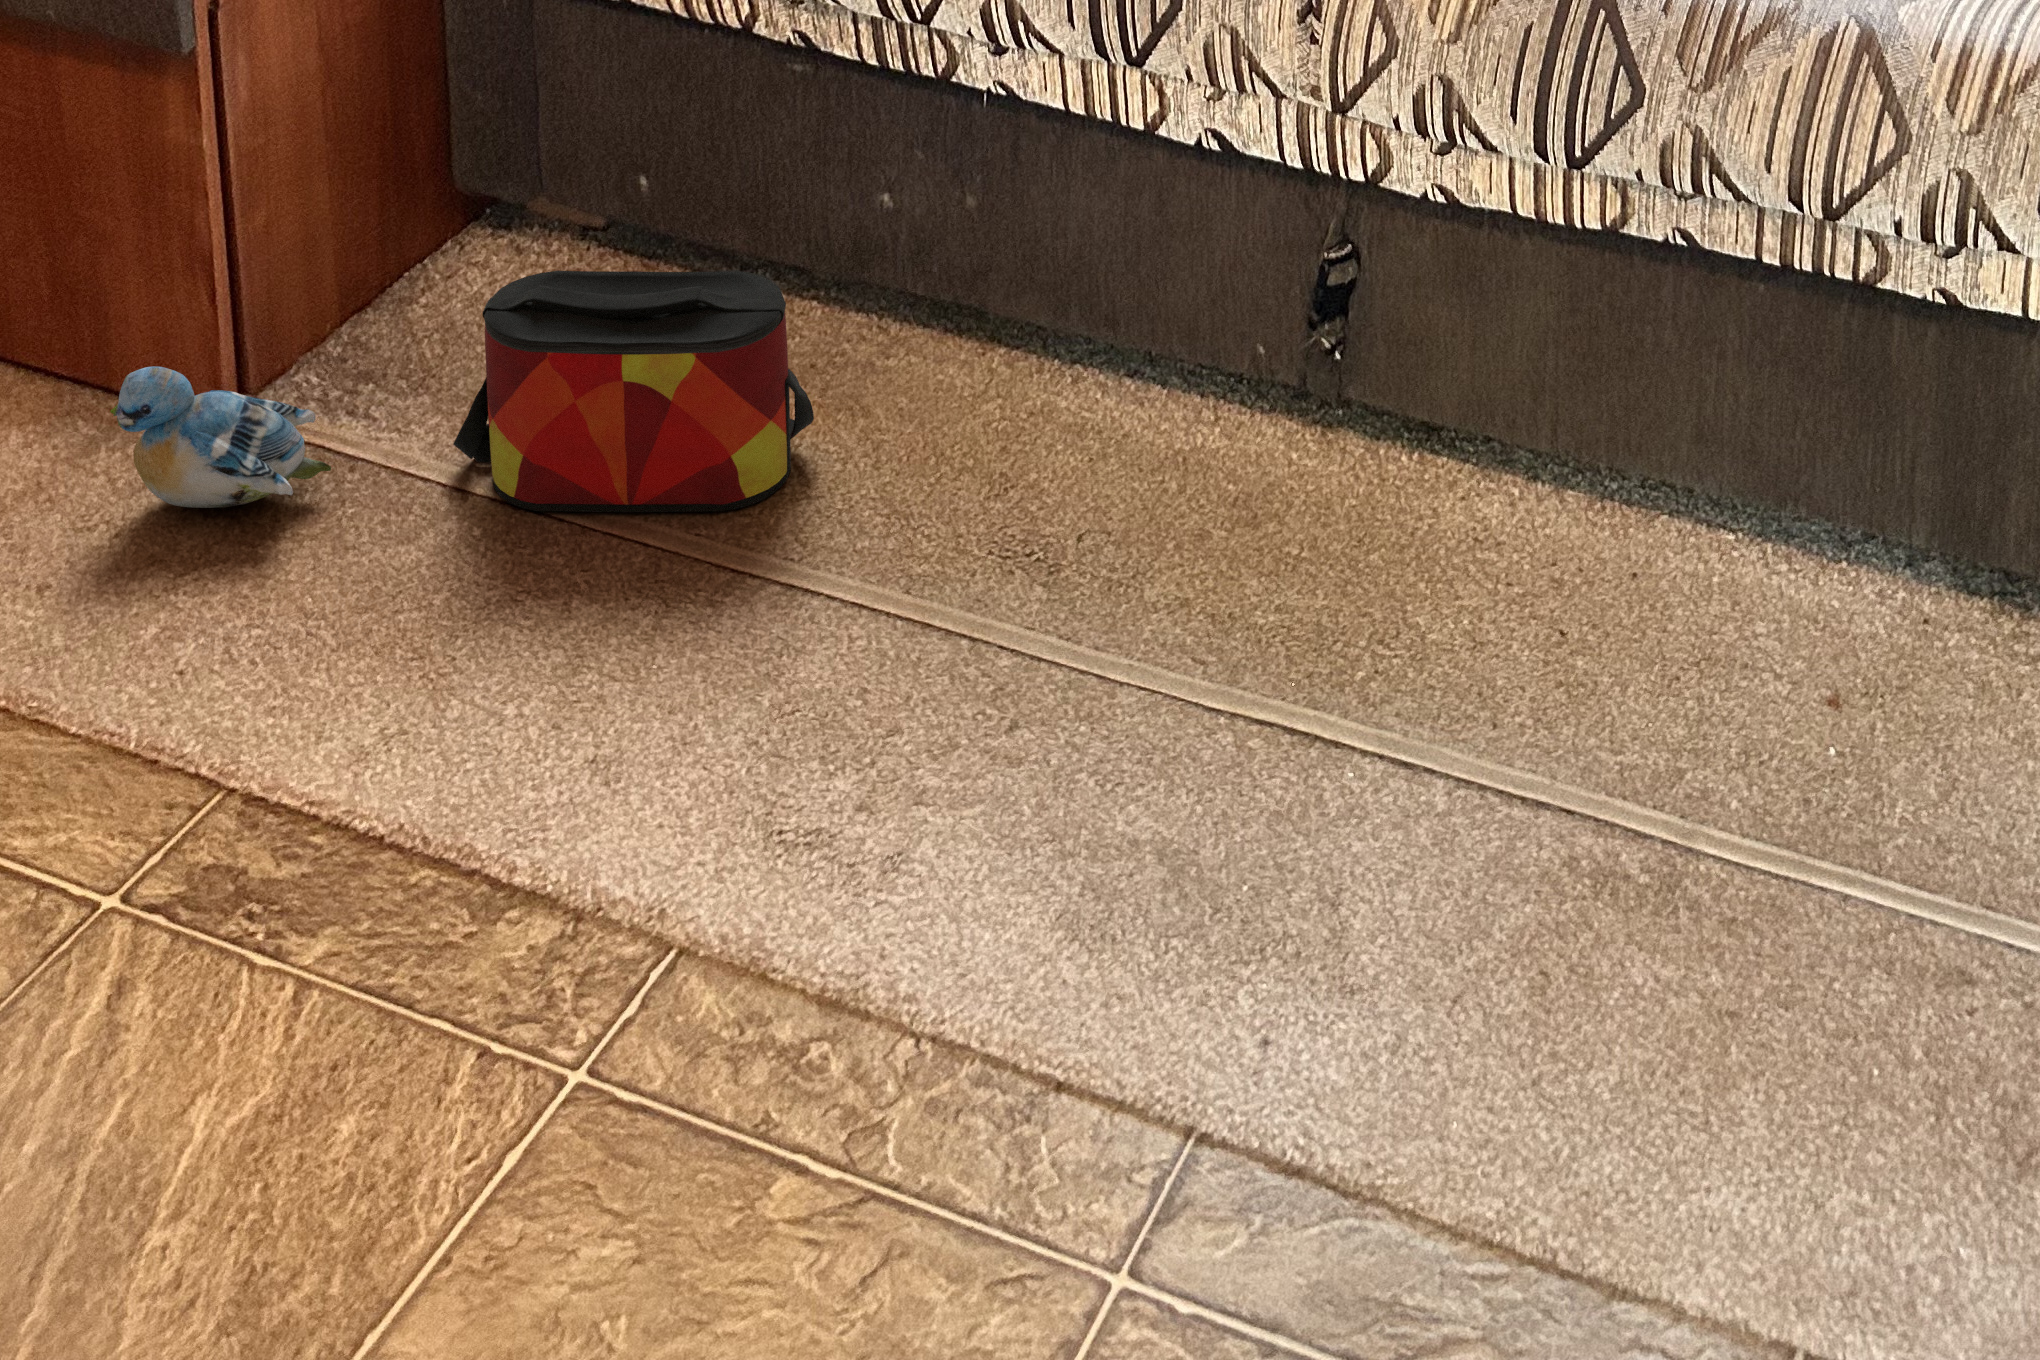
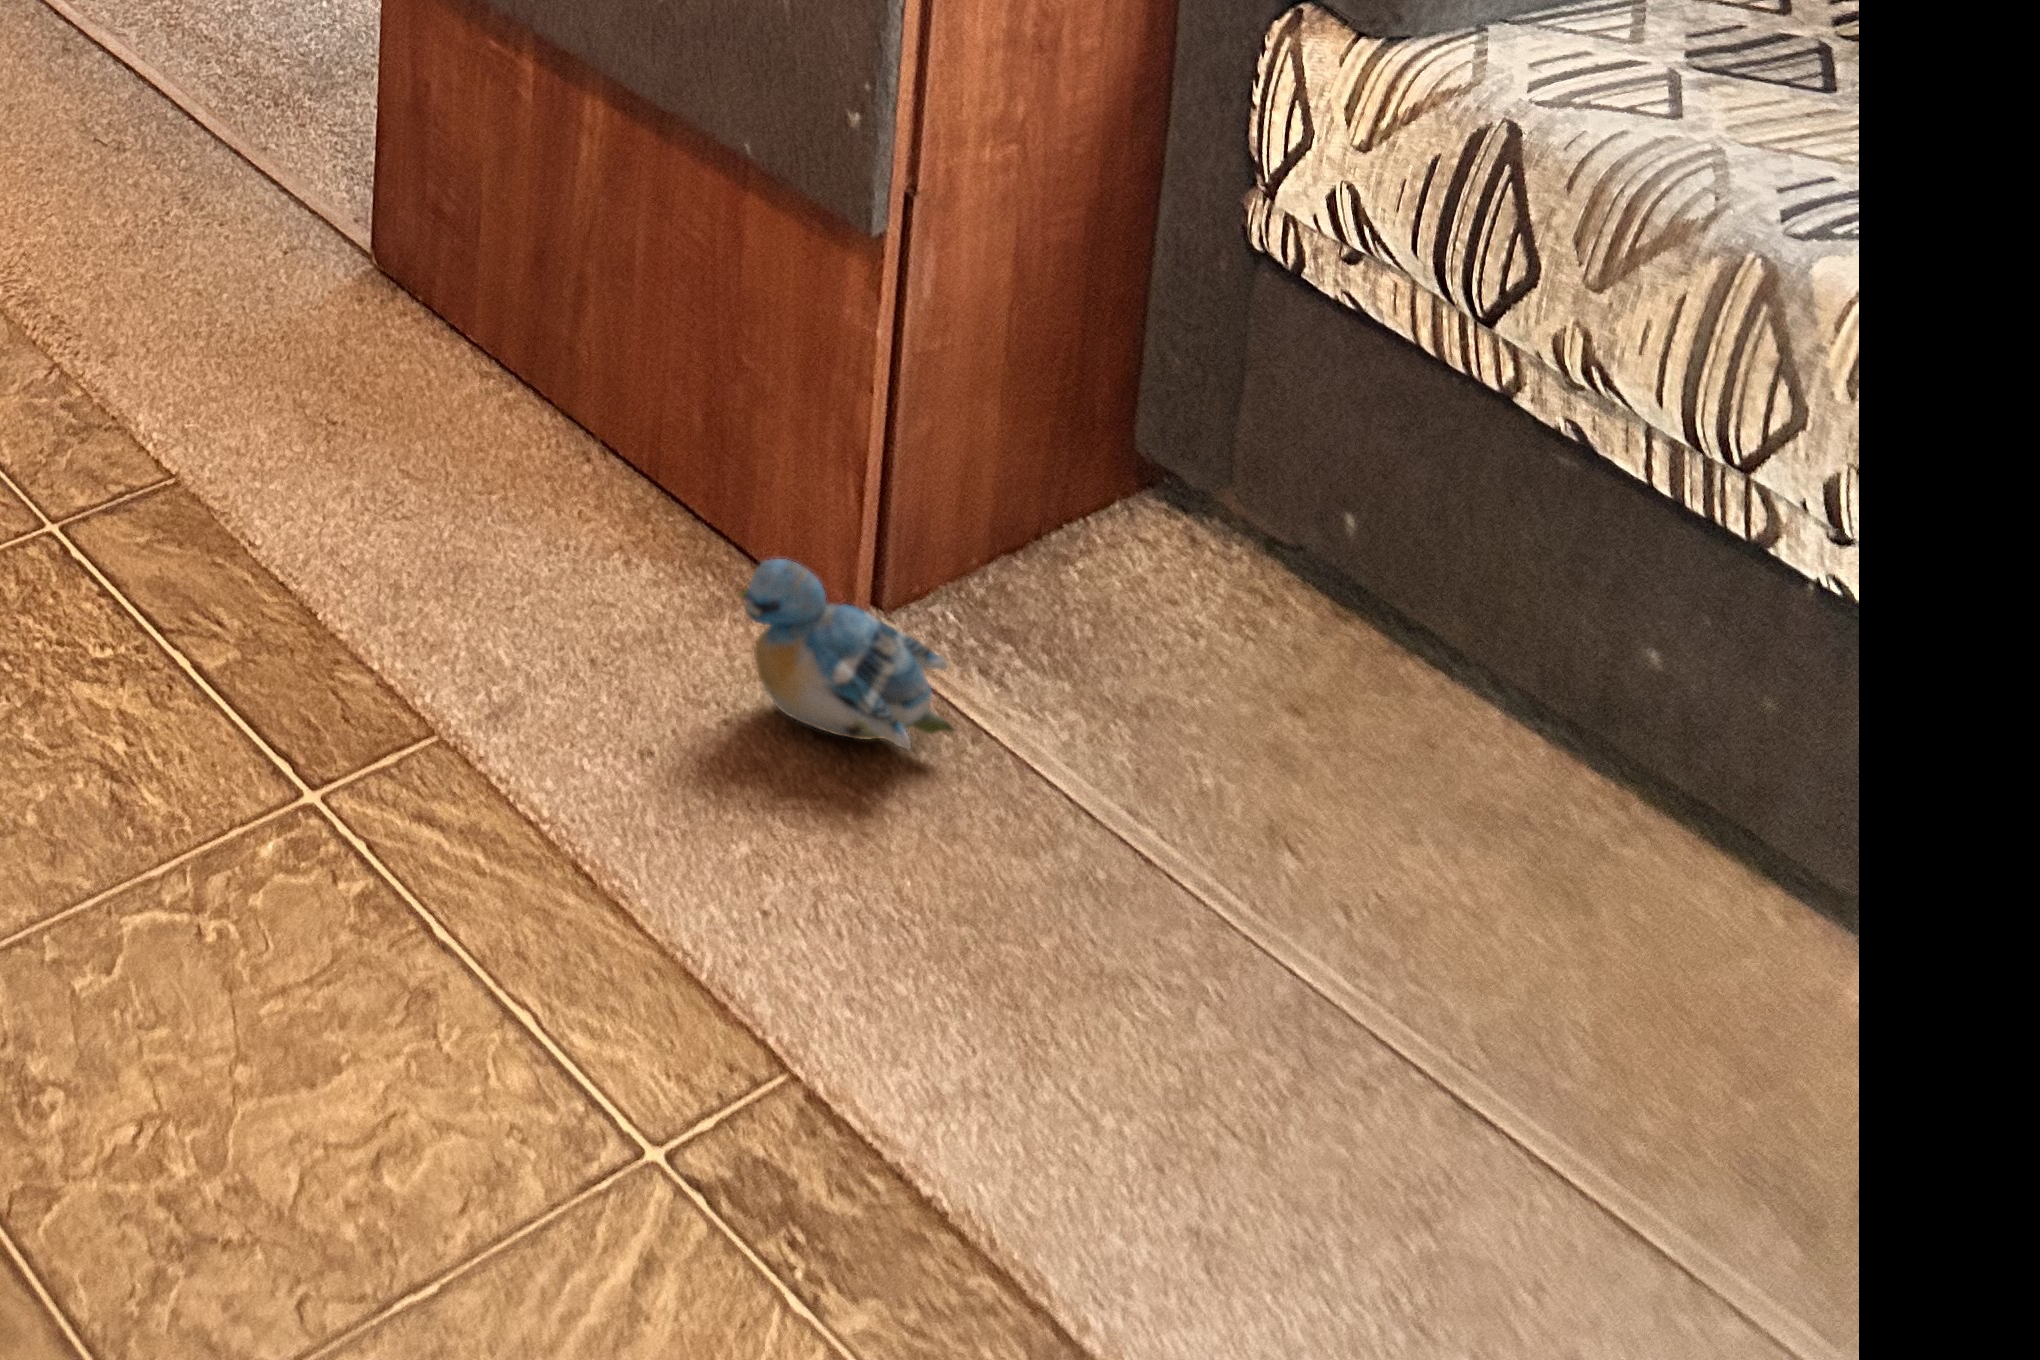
bag: present [453,271,814,512] -> none [1090,590,1515,946]

